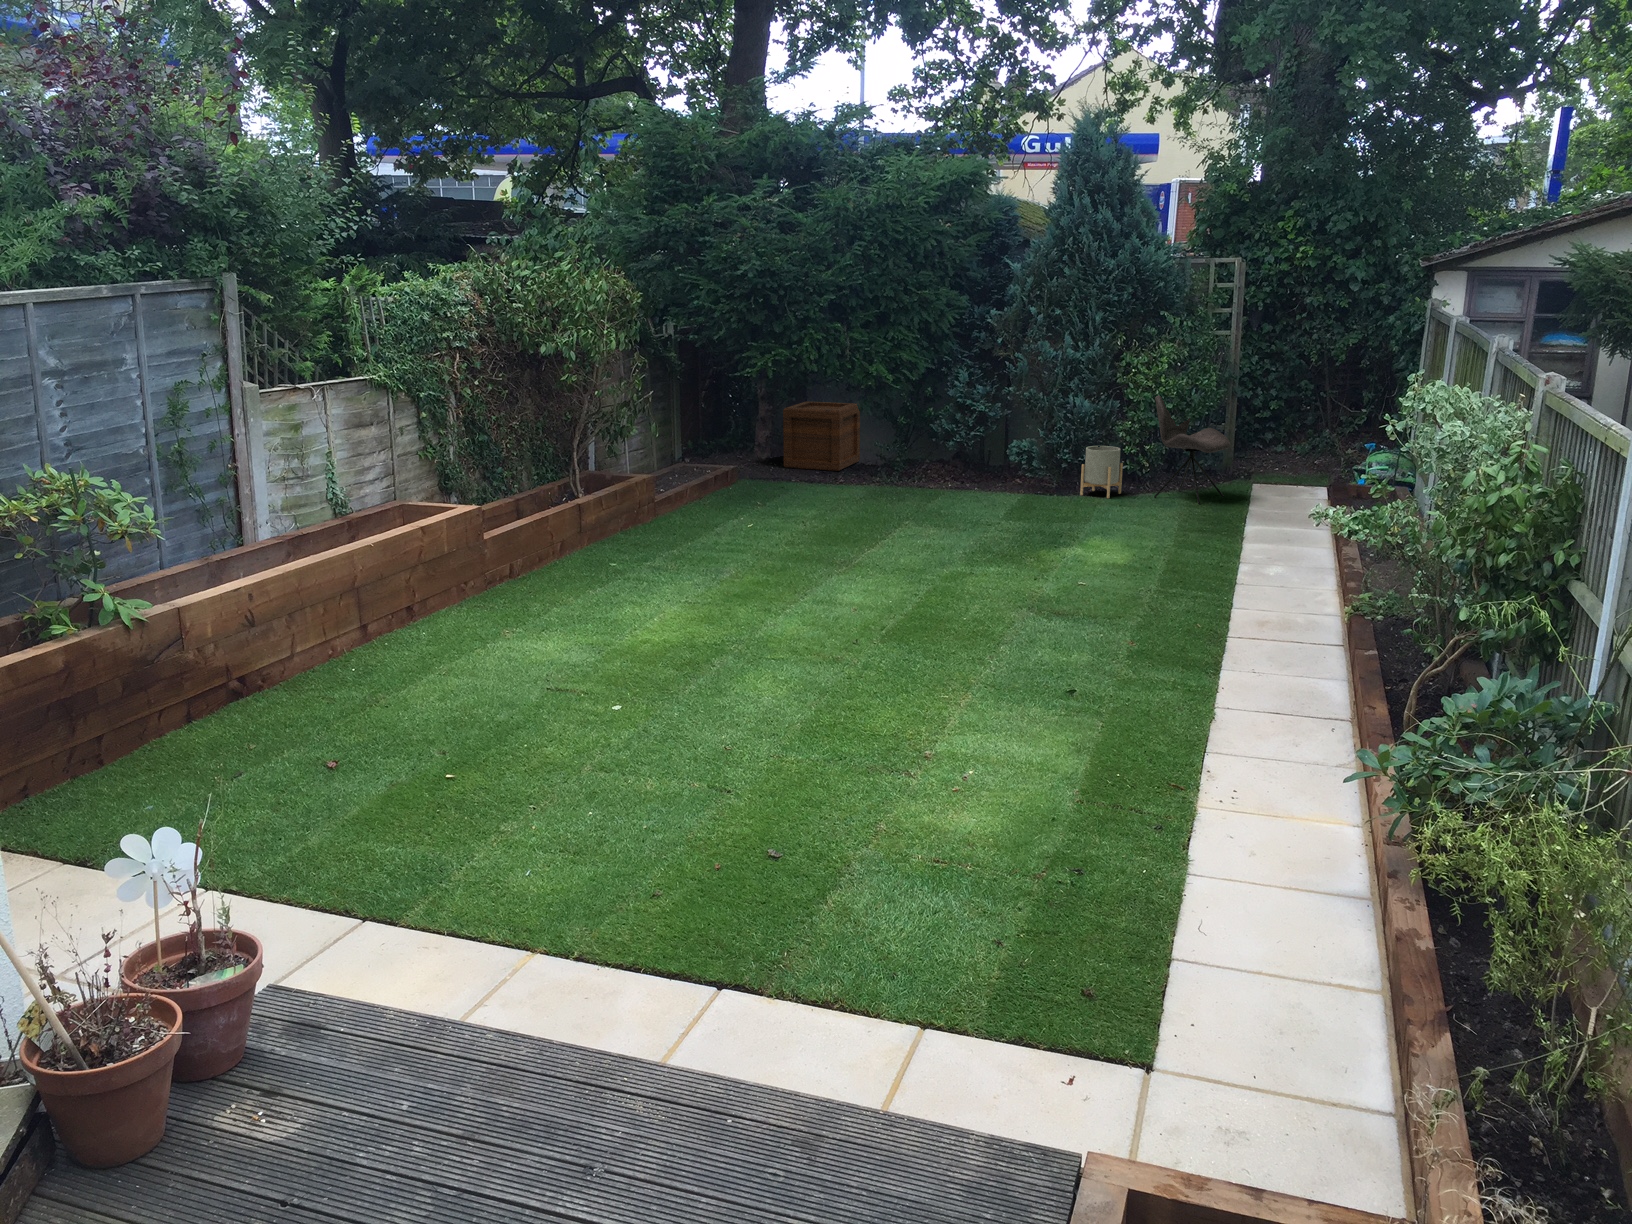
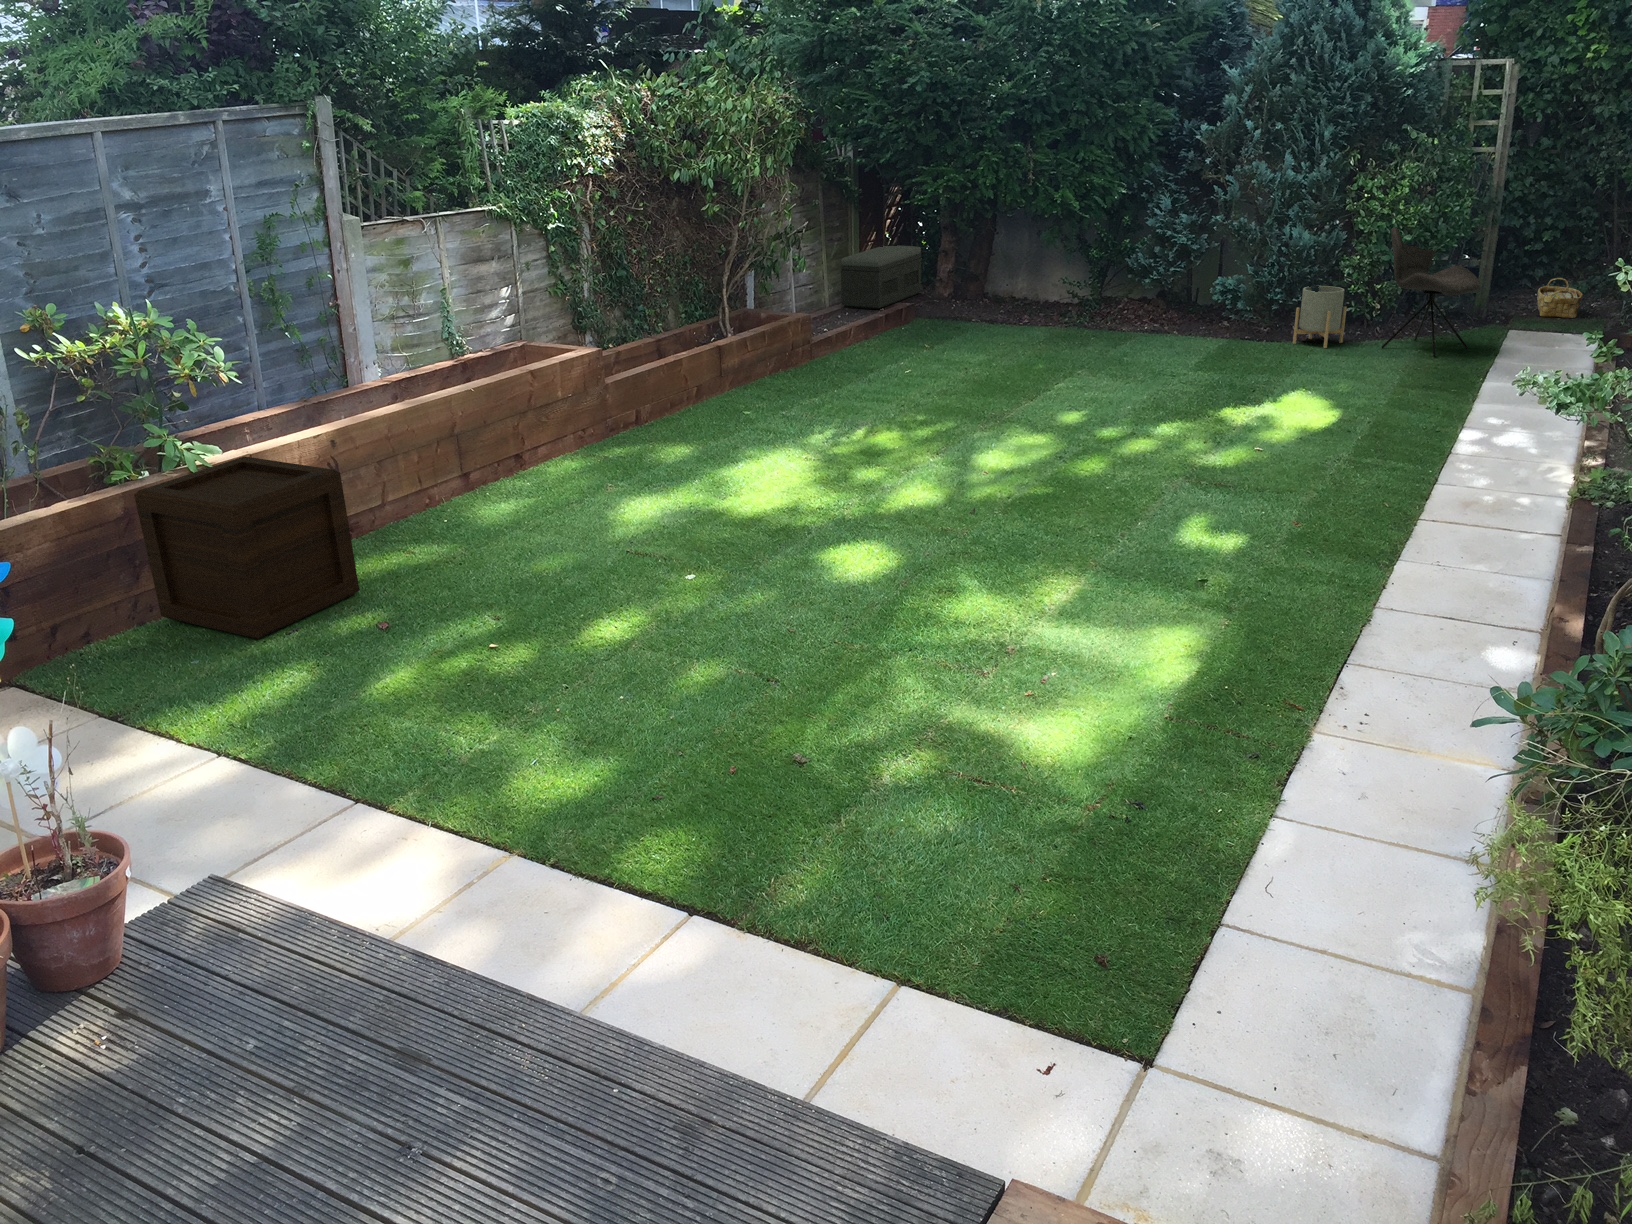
wooden crate: present [783,401,860,471] -> present [134,456,359,639]
storage bench: none [672,414,743,471] -> present [841,246,921,309]
woven basket: none [1269,439,1304,471] -> present [1537,278,1583,318]

